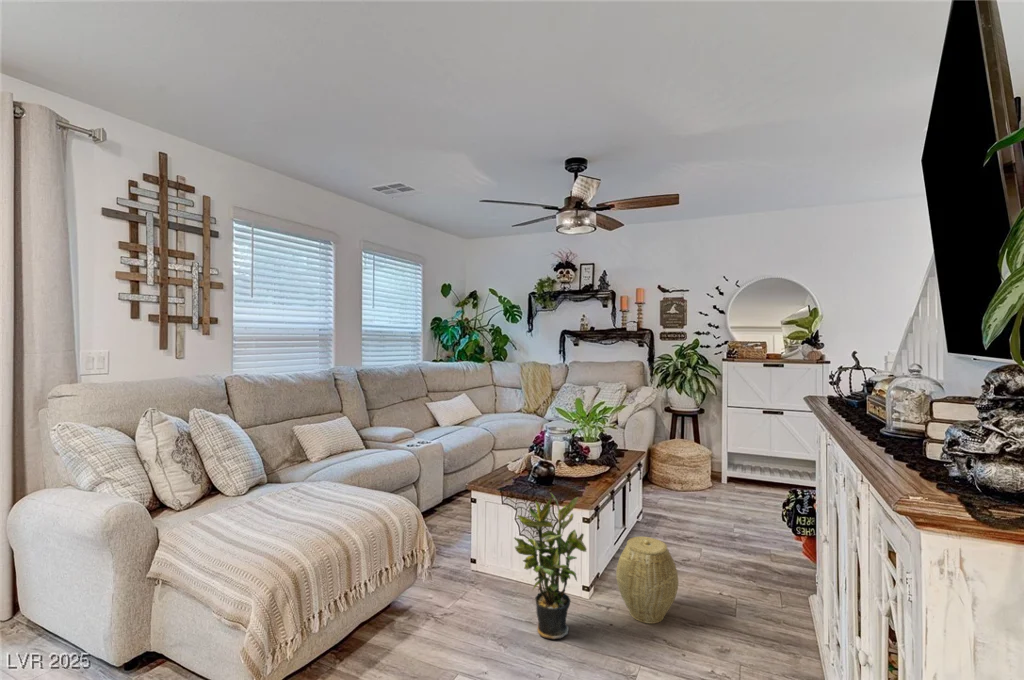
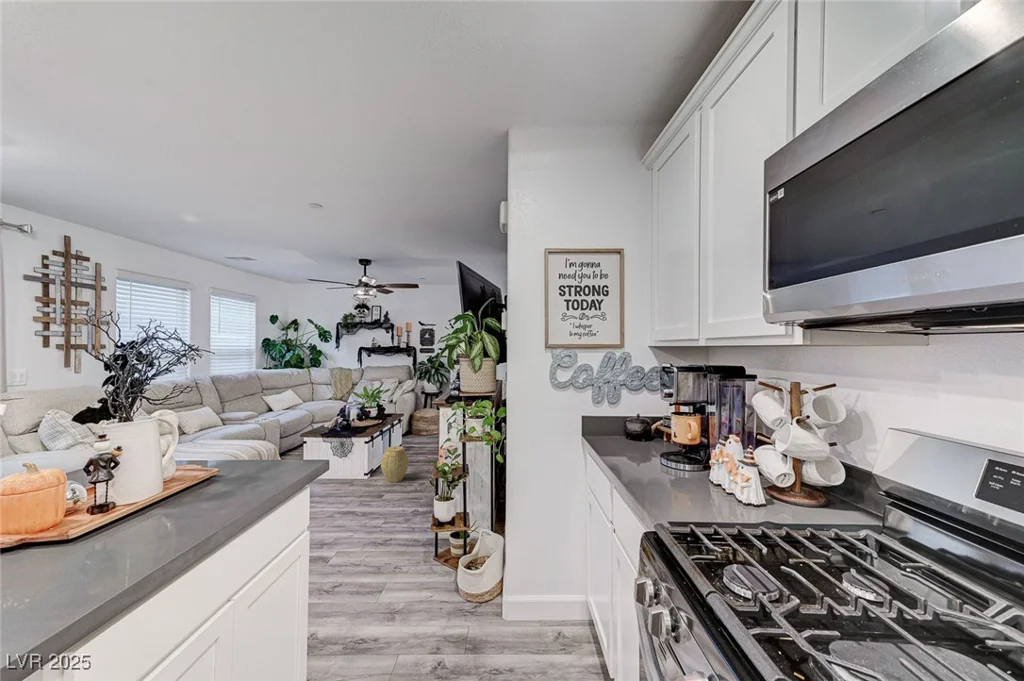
potted plant: present [514,494,586,639] -> none [330,429,366,494]

